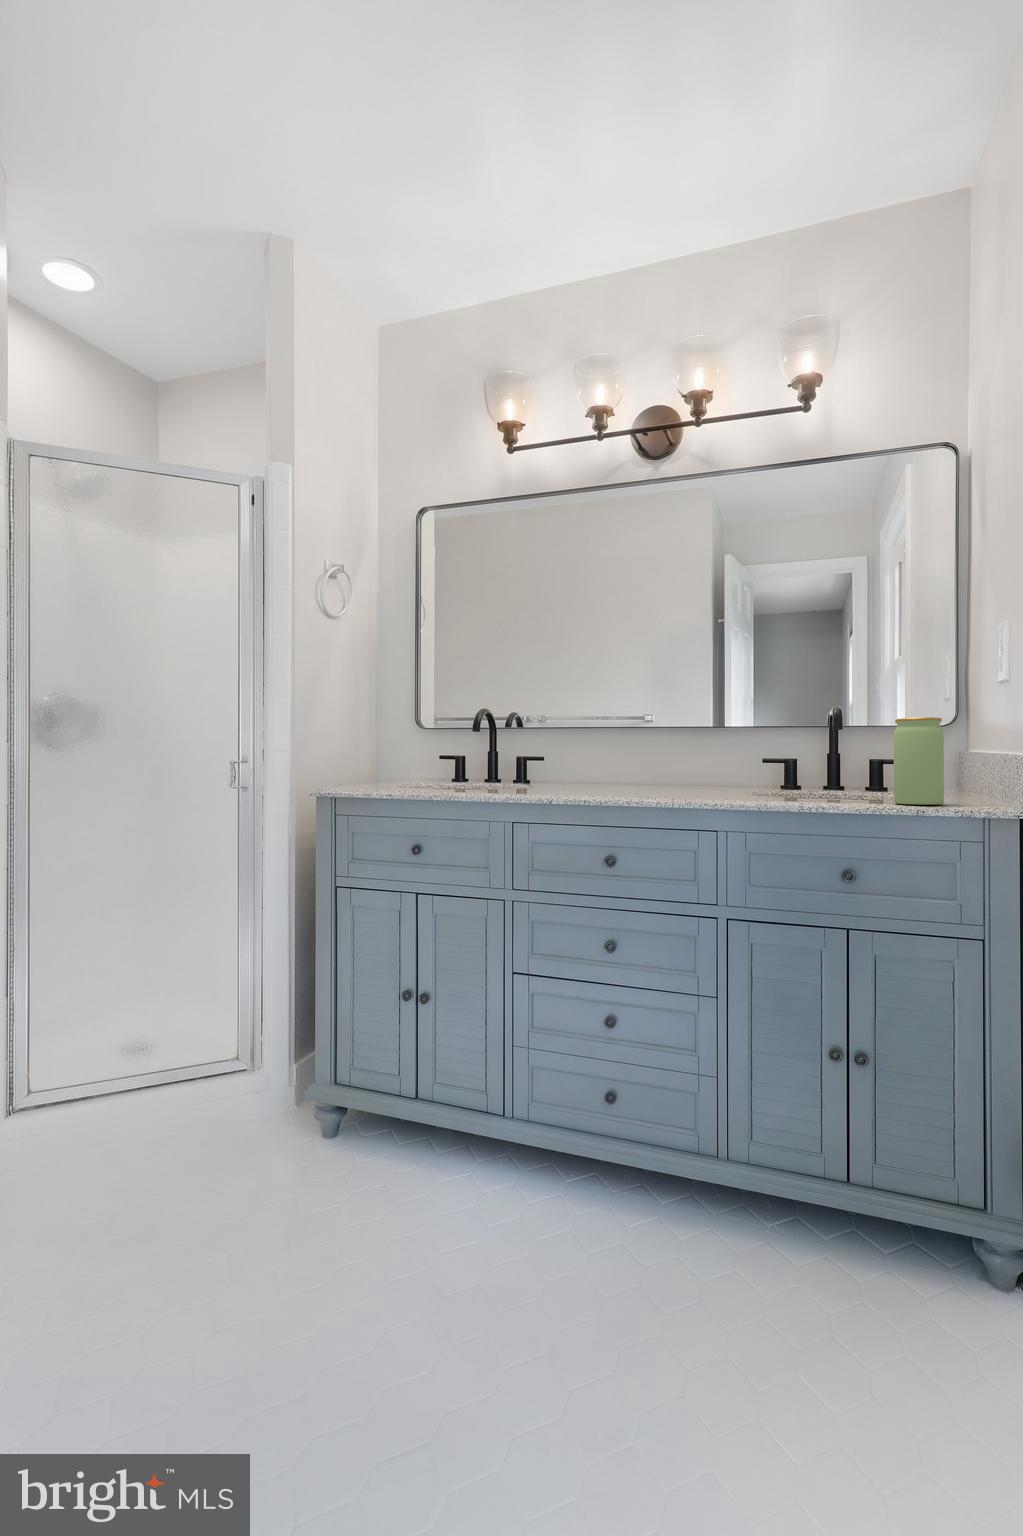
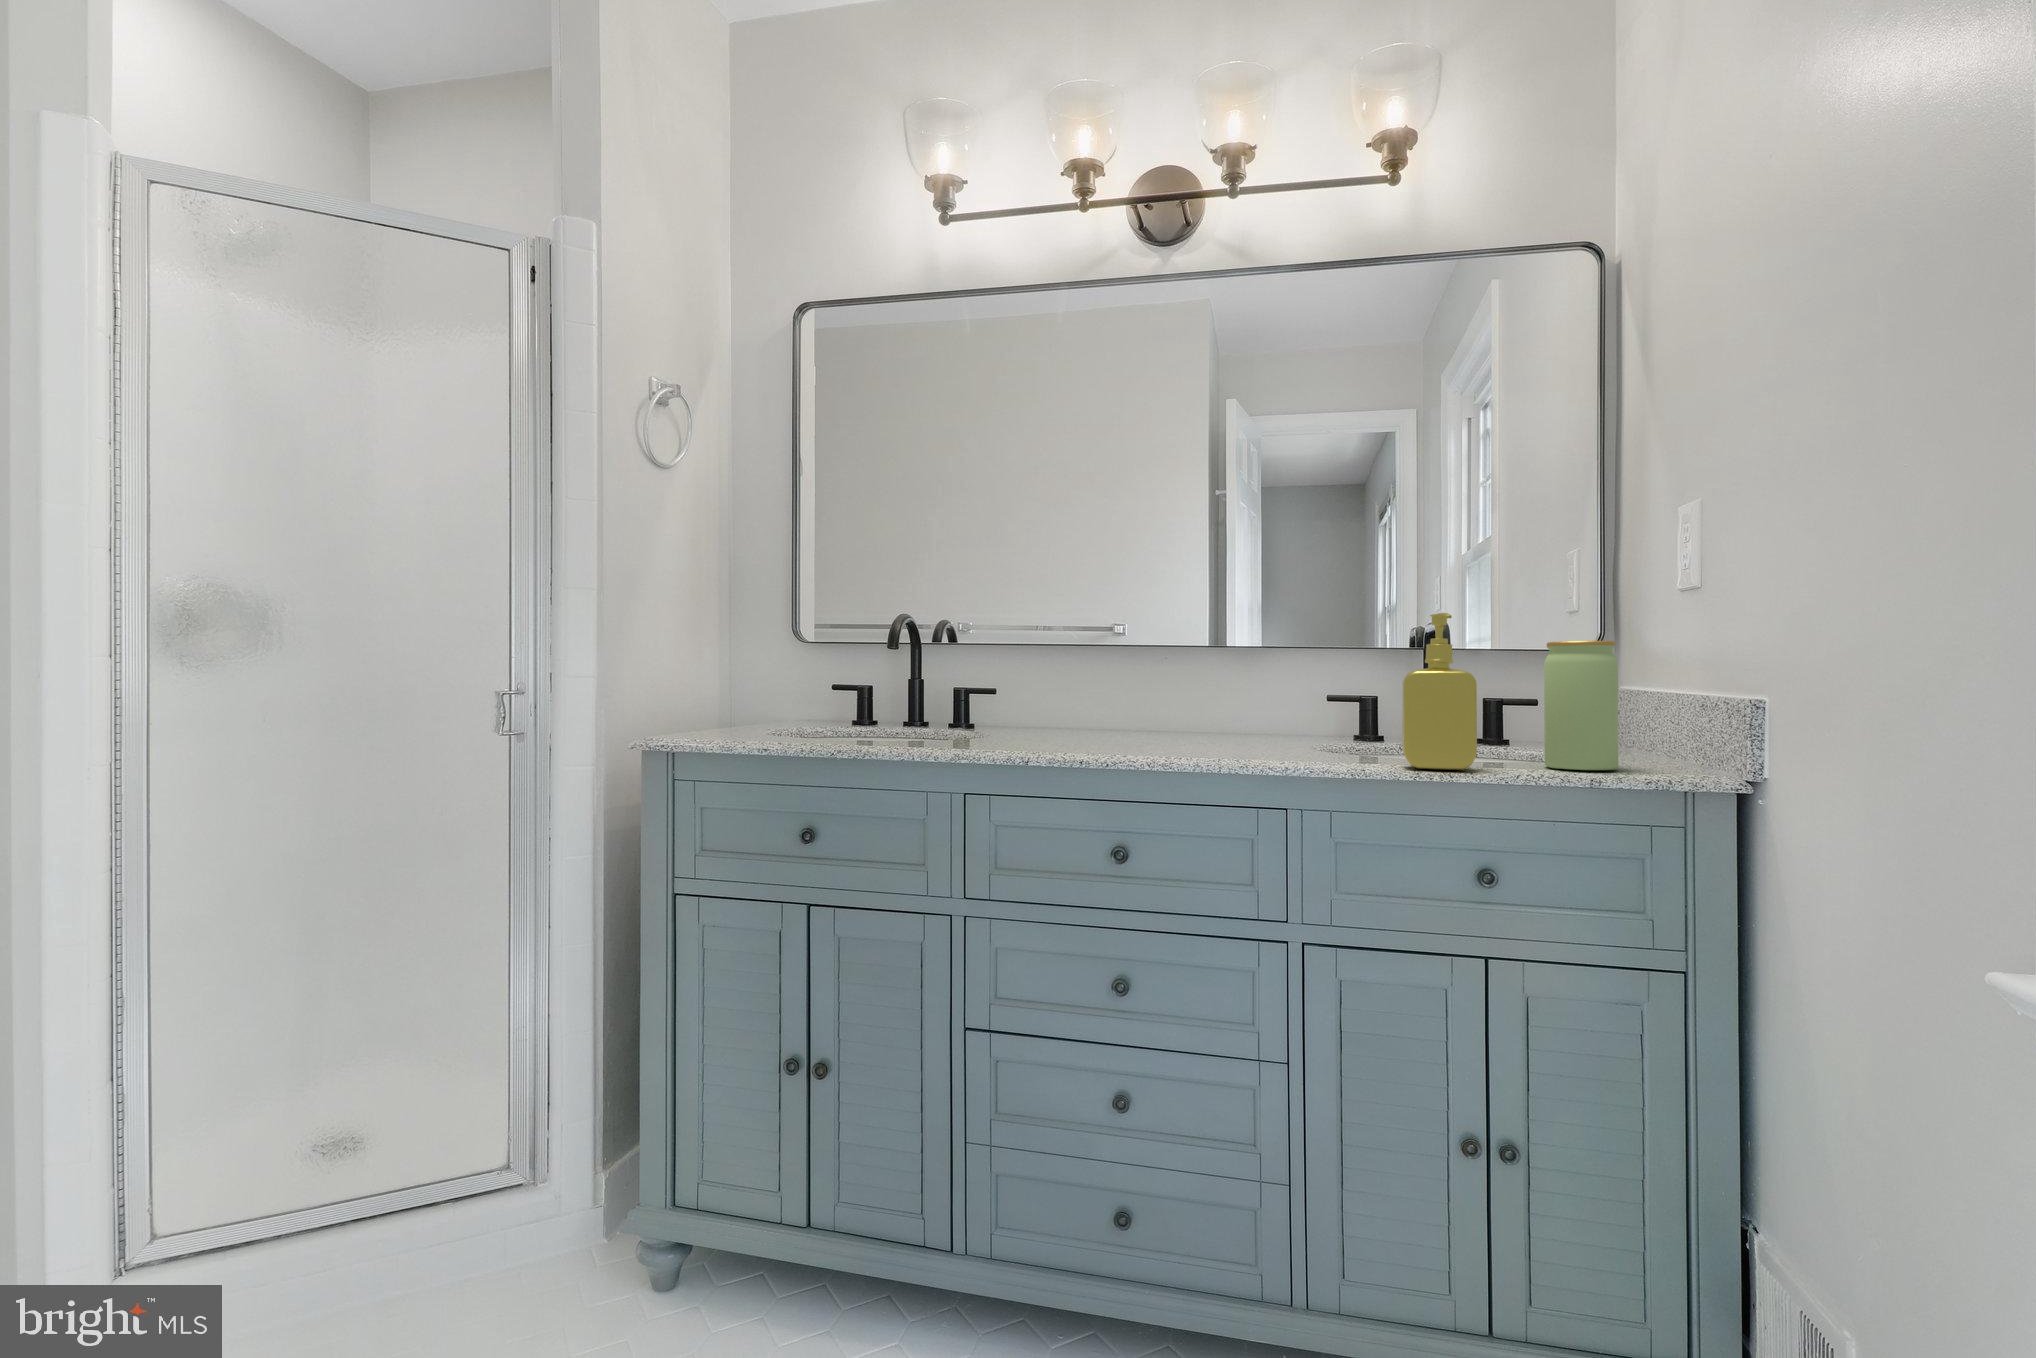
soap dispenser: none [793,700,842,804] -> present [1402,613,1477,770]

